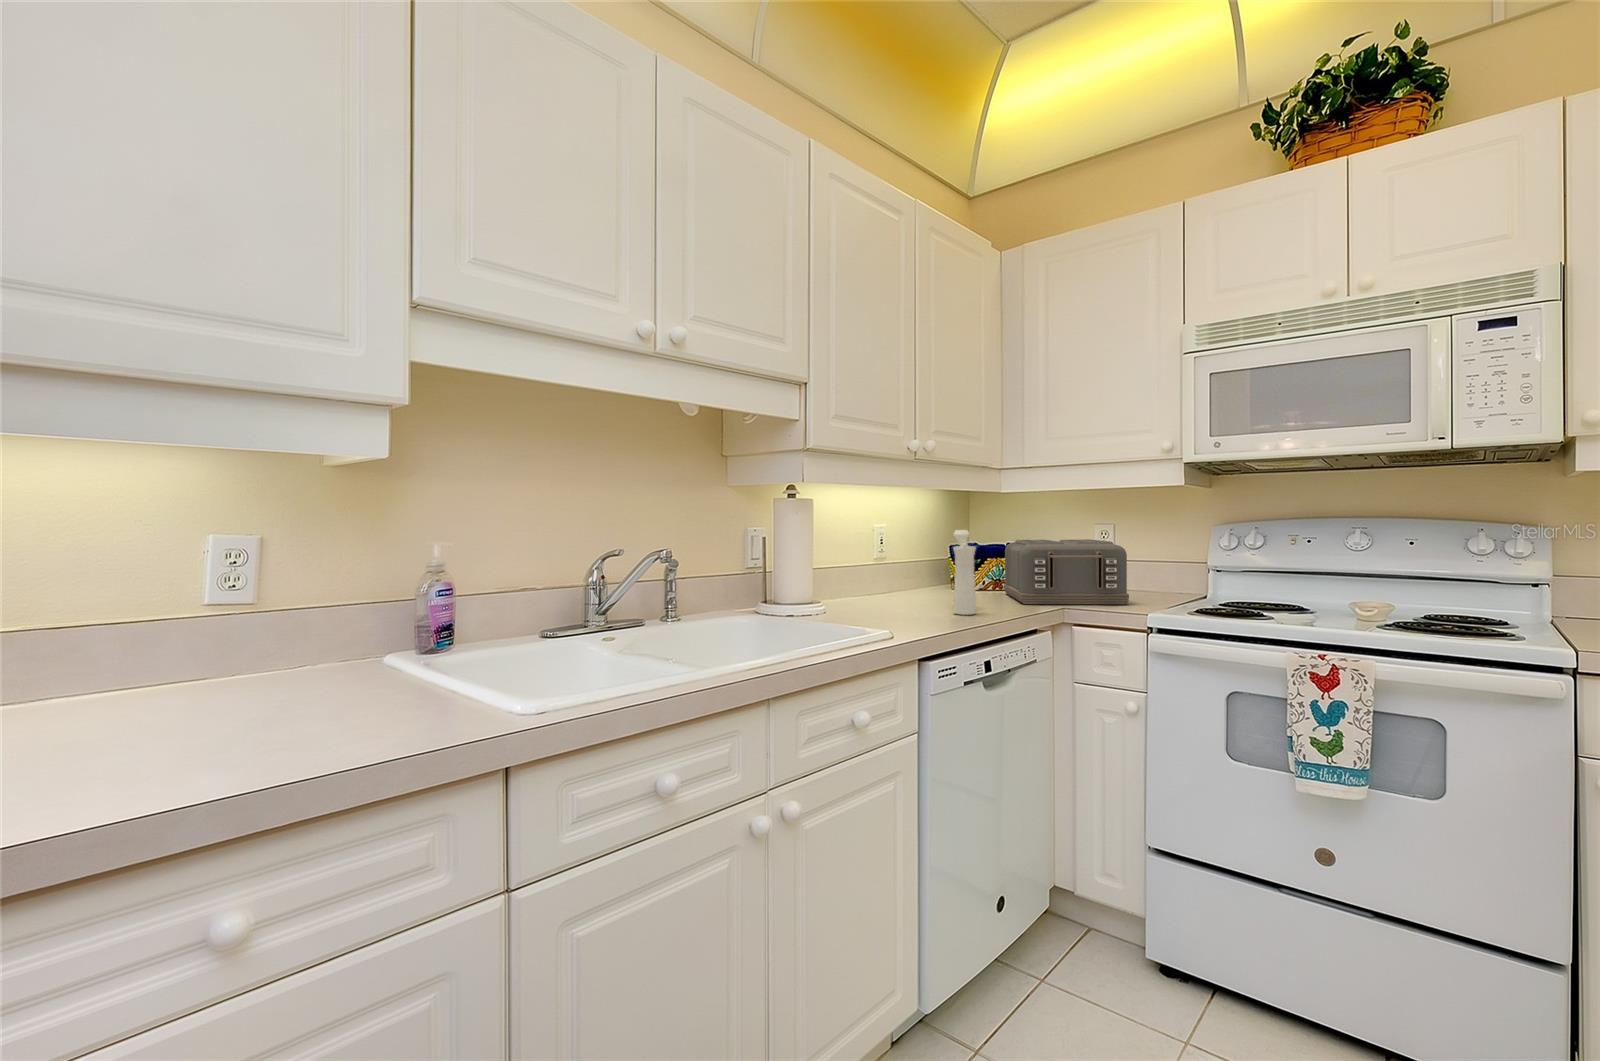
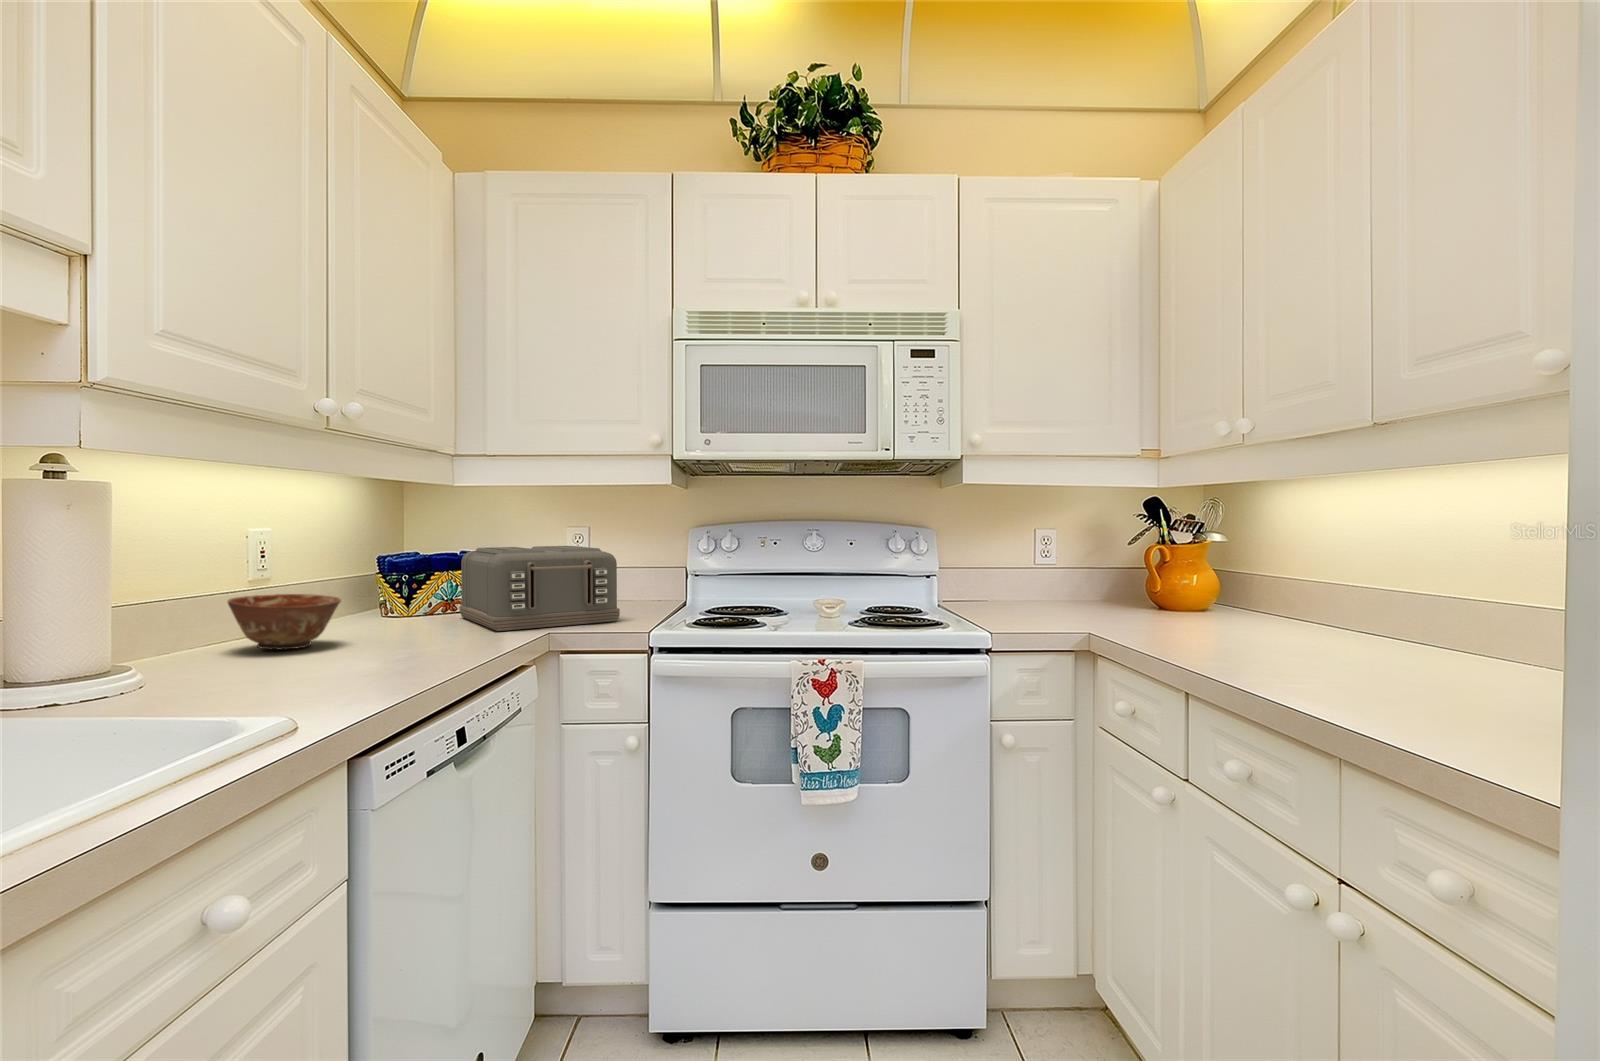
pepper mill: present [953,530,976,615] -> none [400,536,440,656]
ceramic bowl: none [856,568,919,604] -> present [228,594,341,650]

